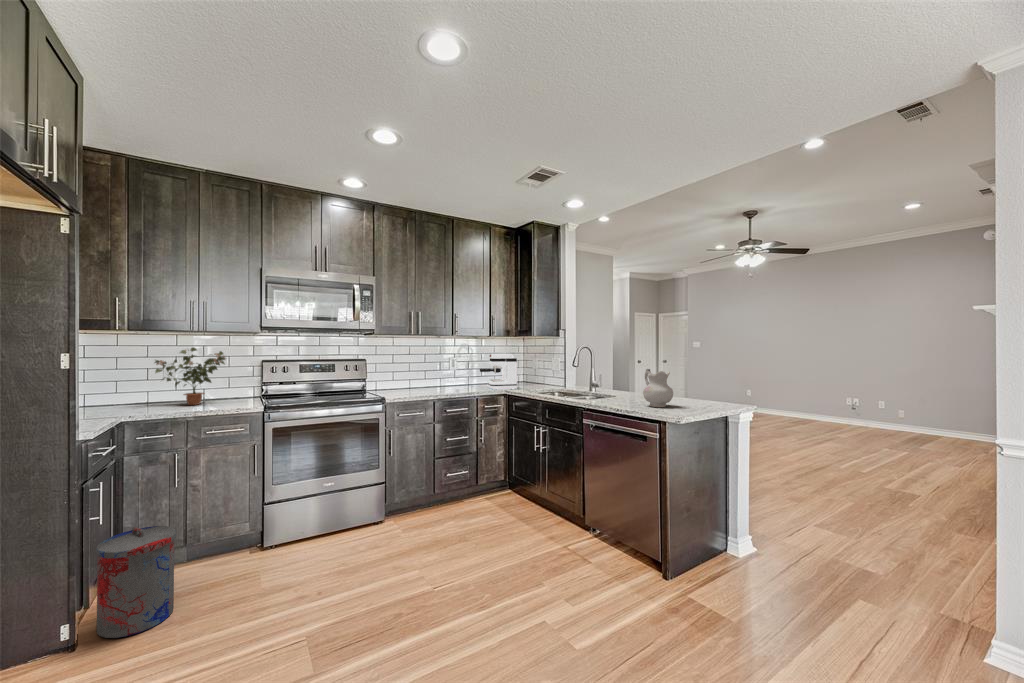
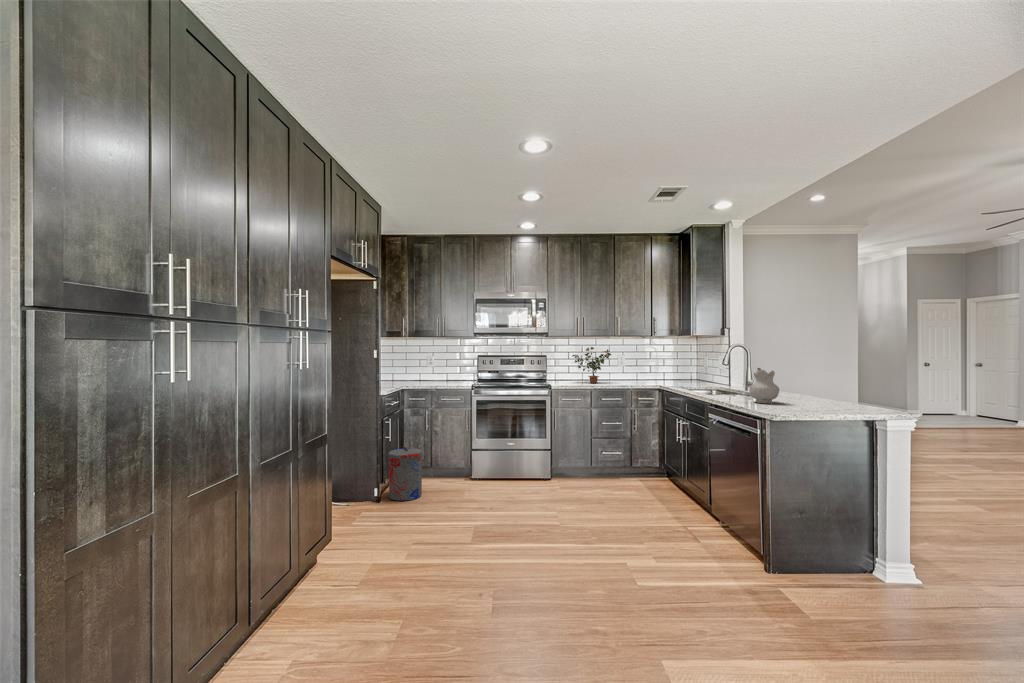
potted plant: present [155,347,226,405] -> present [573,347,611,383]
coffee maker: present [480,354,517,390] -> none [642,352,674,385]

